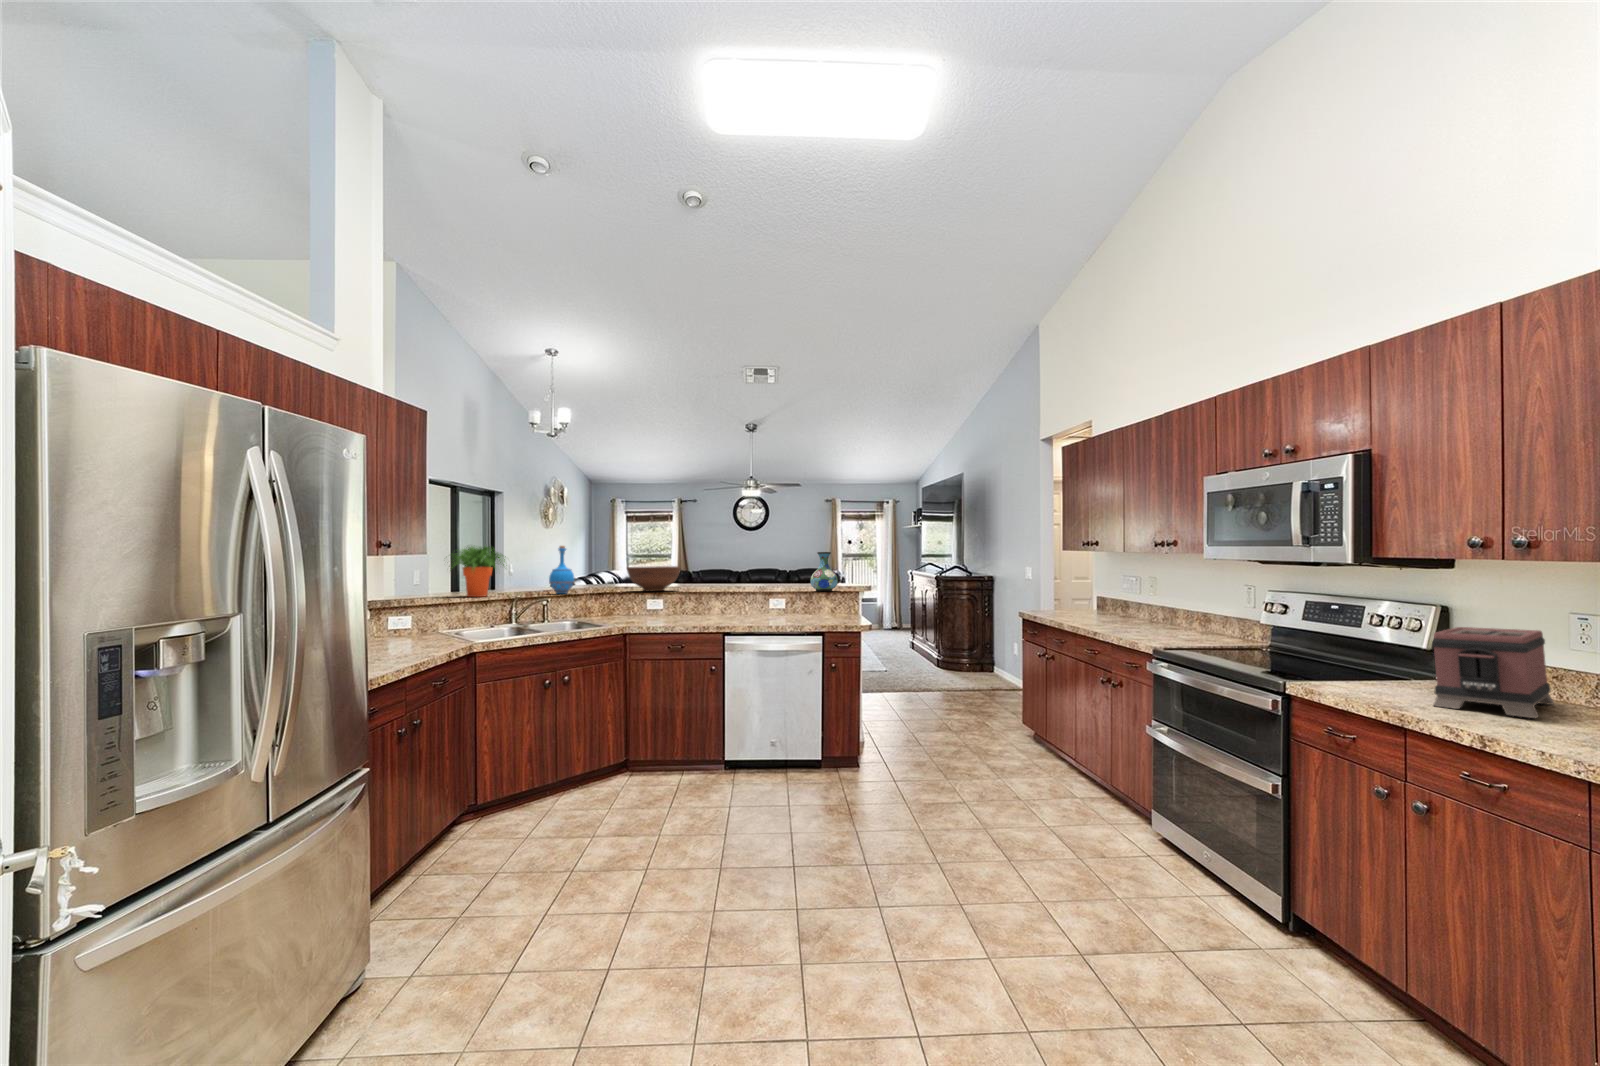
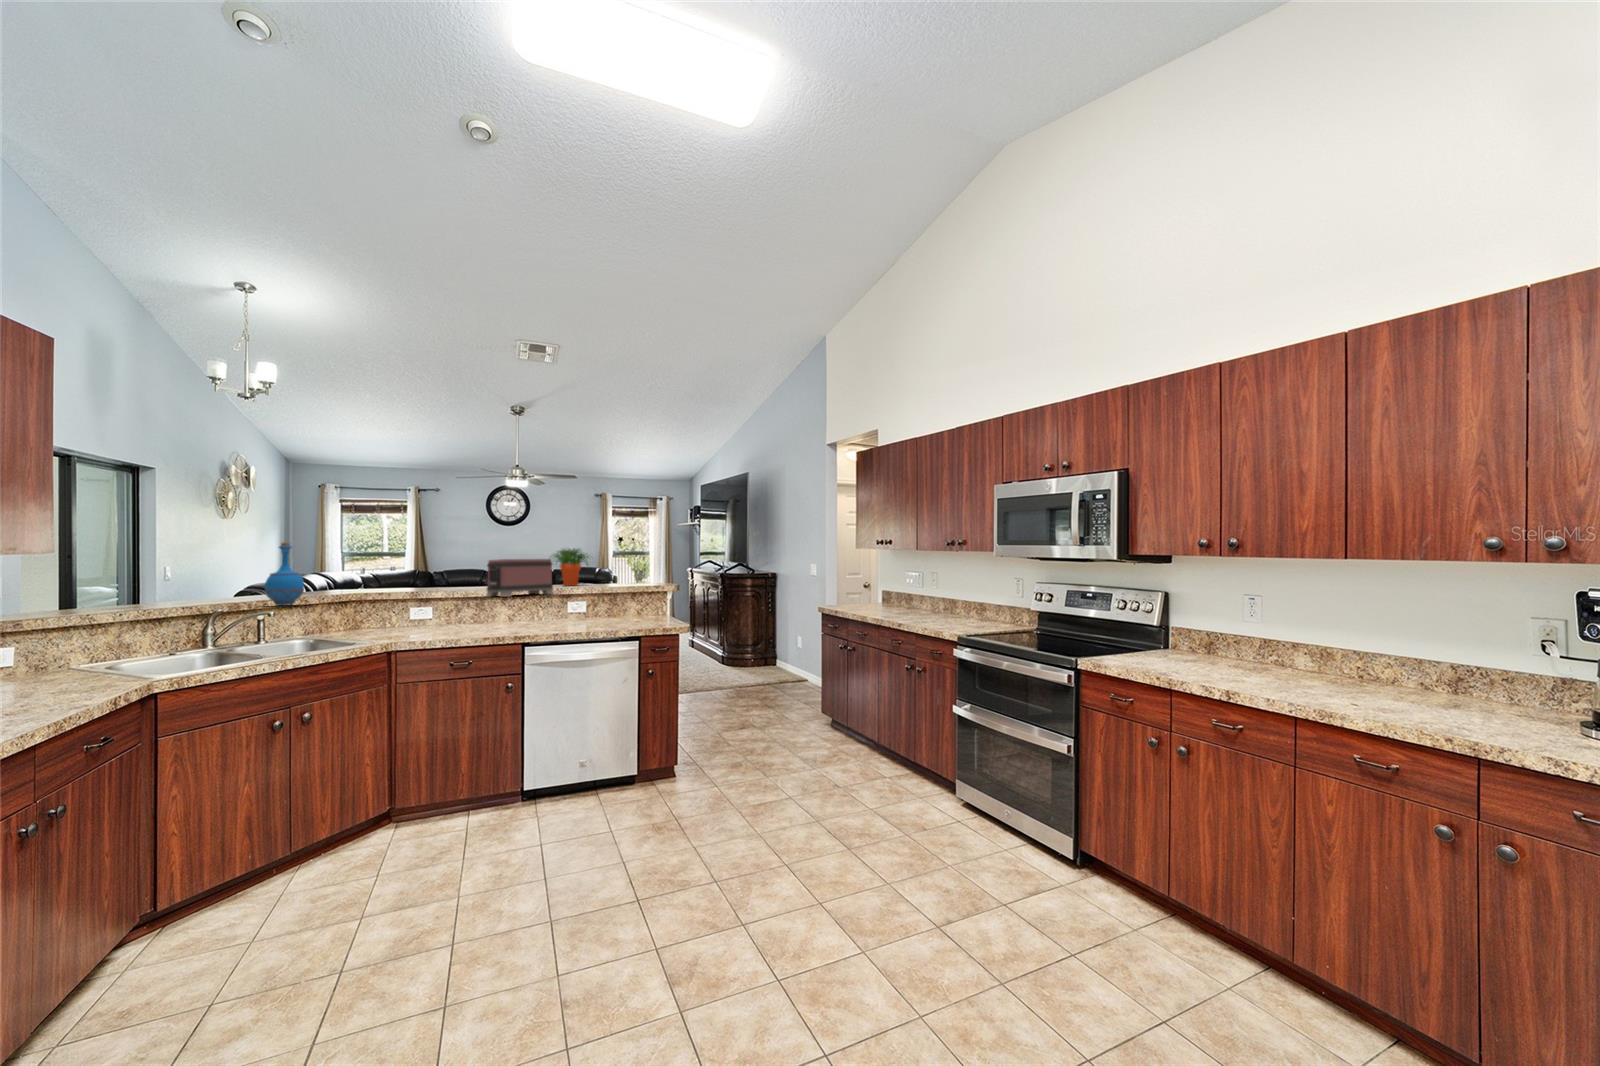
potted plant: present [450,546,506,597] -> present [553,548,588,586]
vase: present [810,552,838,591] -> none [618,550,649,593]
fruit bowl: present [627,566,680,591] -> none [379,568,454,598]
toaster: present [1432,627,1554,718] -> present [486,559,554,597]

